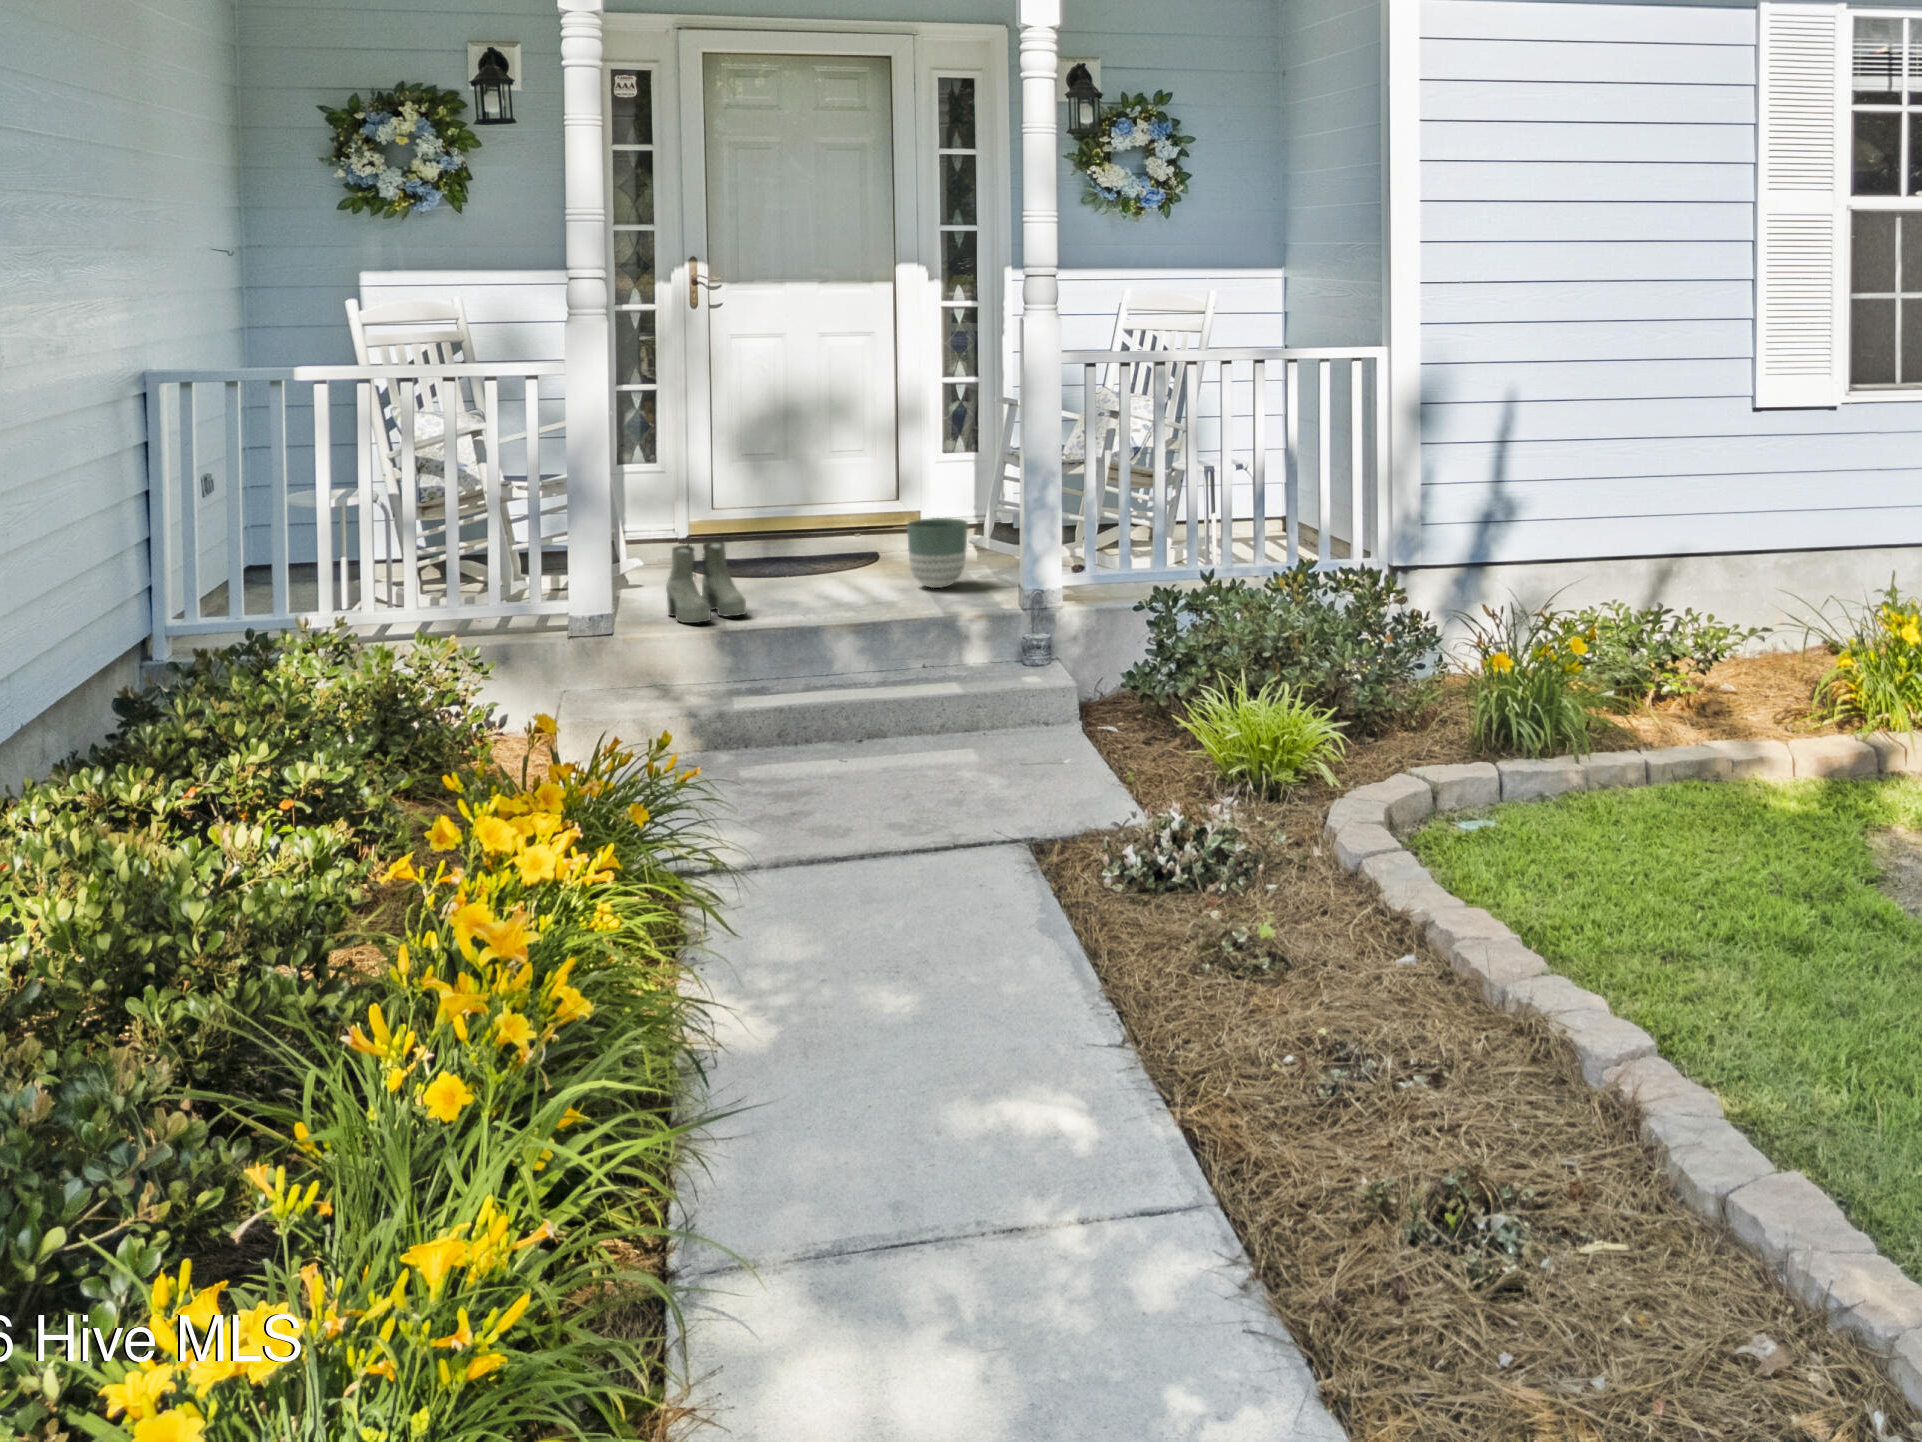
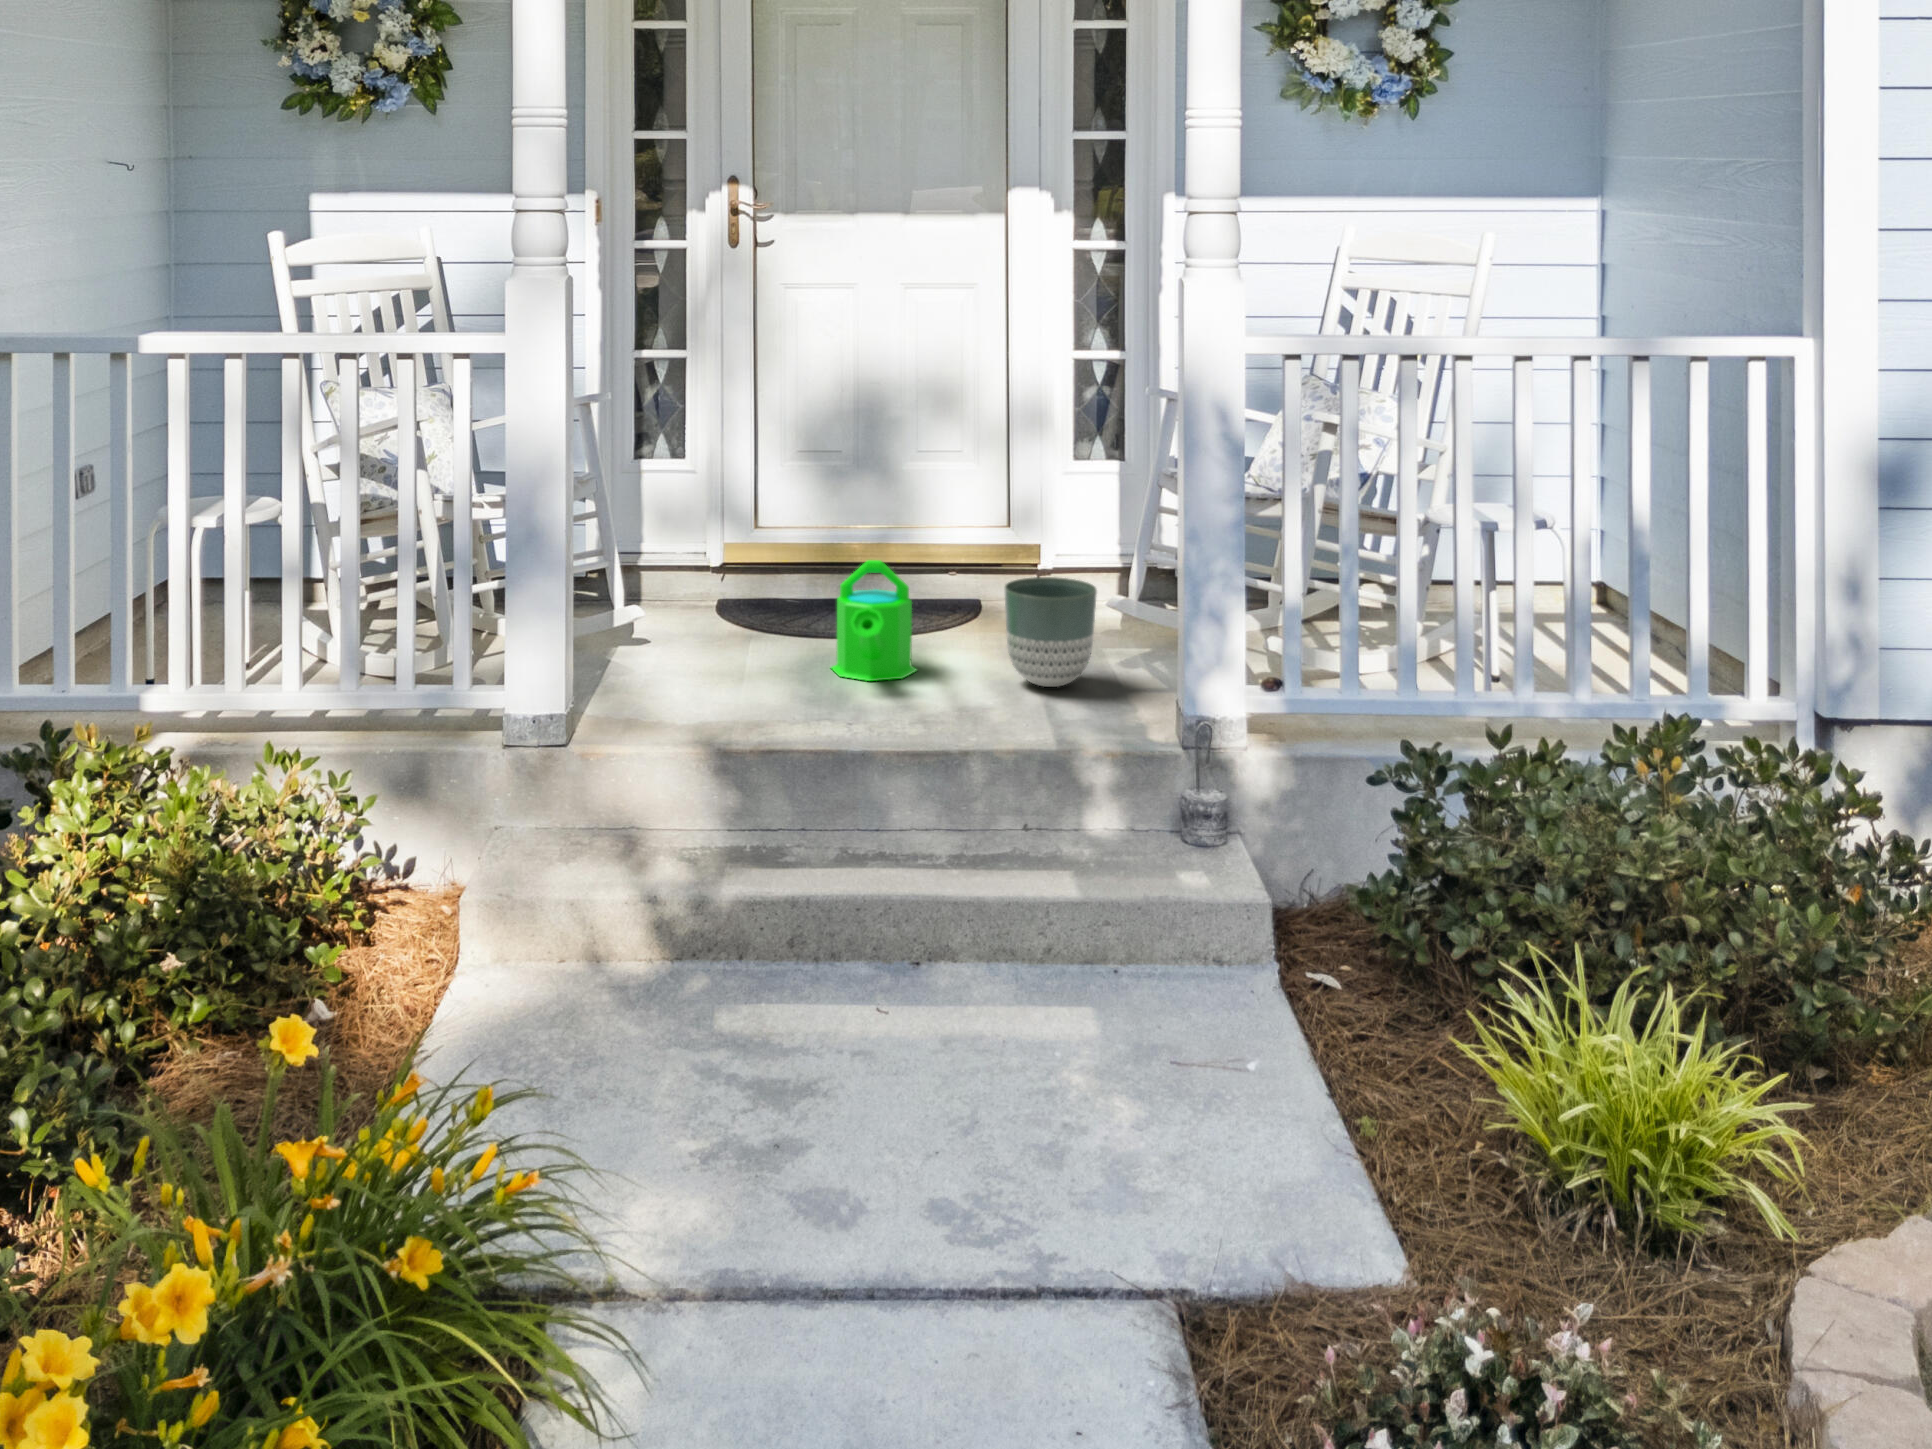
watering can: none [787,513,848,592] -> present [831,560,917,681]
boots: present [666,541,747,623] -> none [646,604,758,734]

